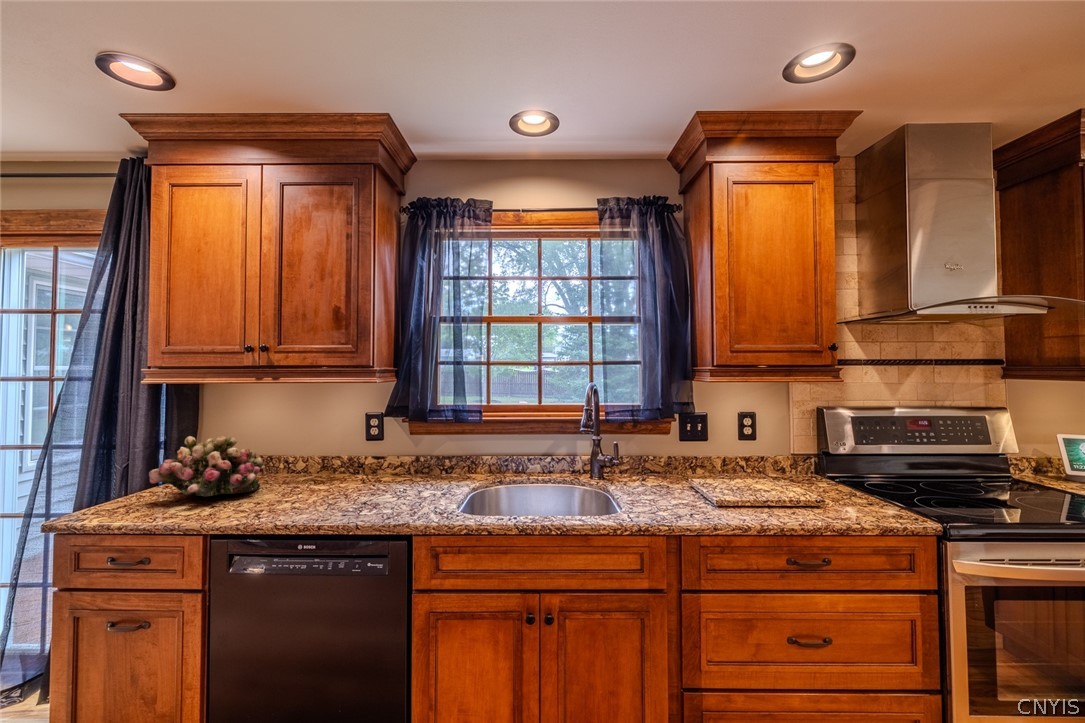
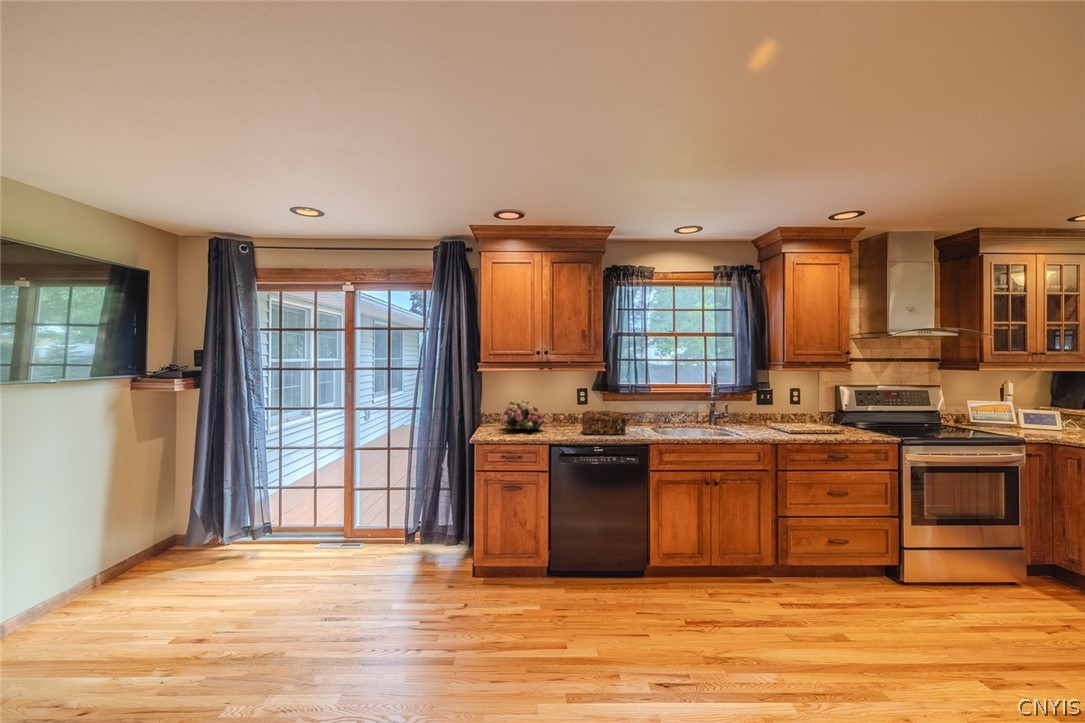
bread loaf: none [299,459,397,509] -> present [582,411,626,434]

